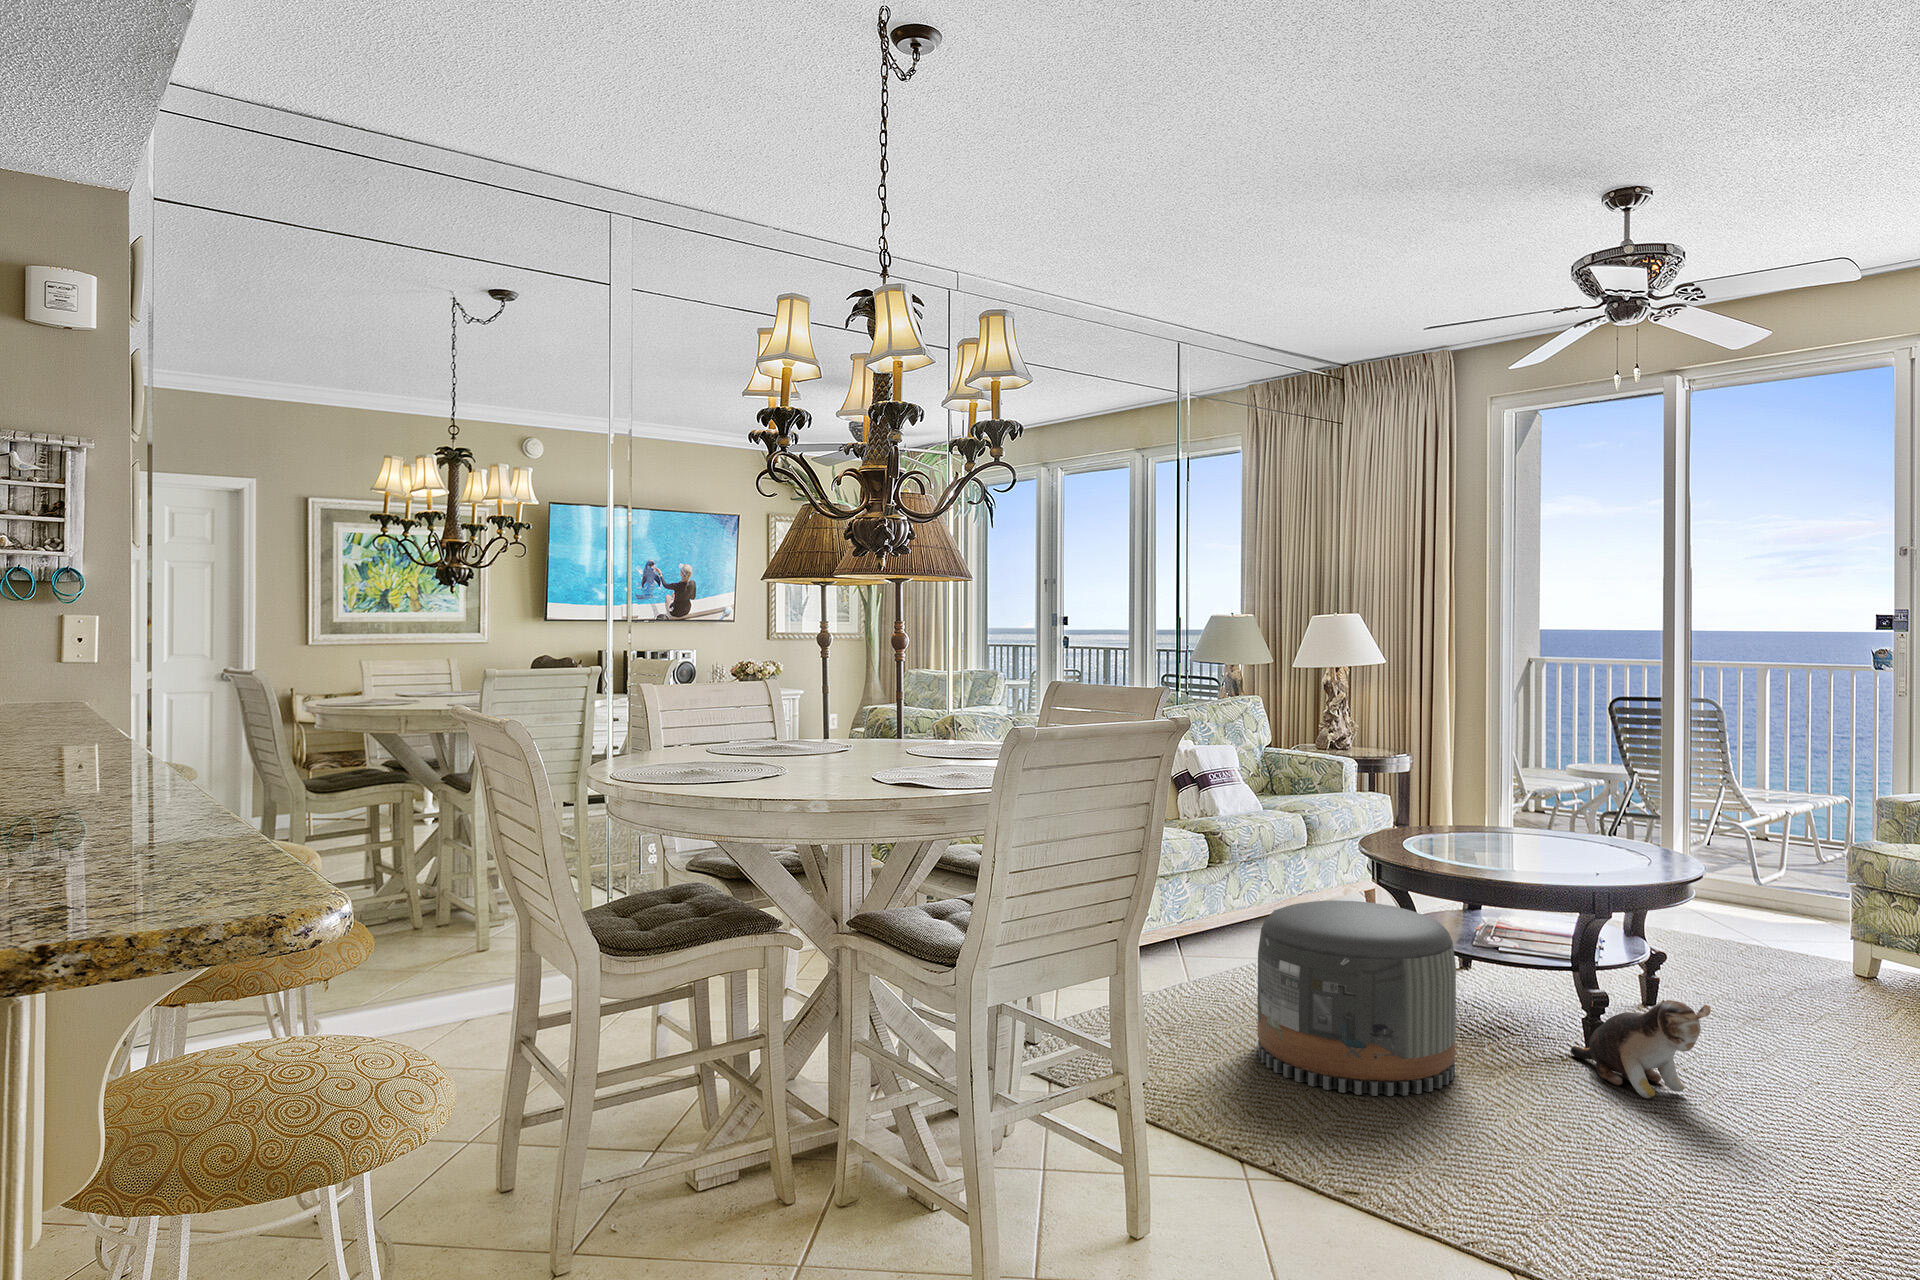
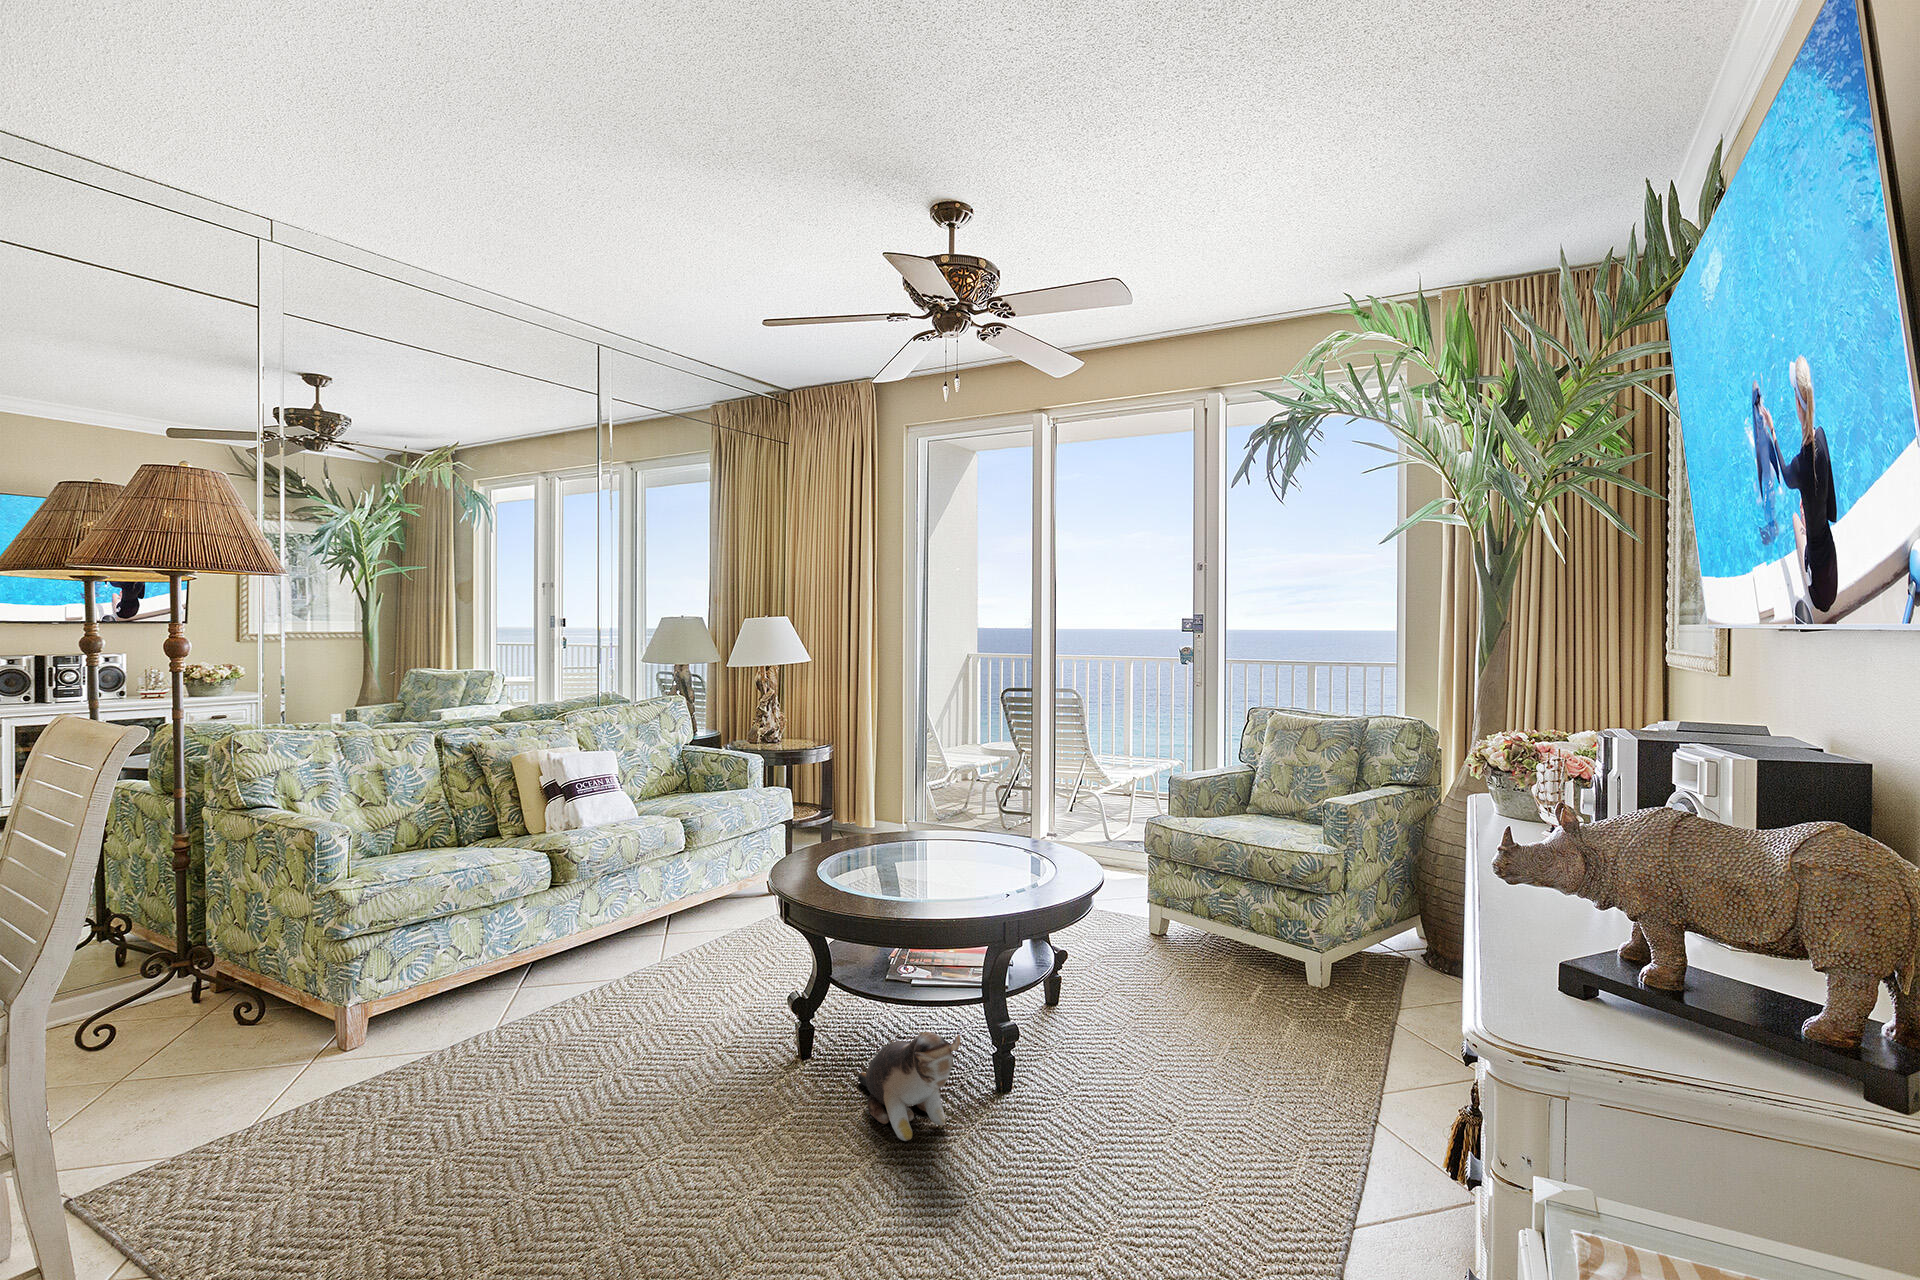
pouf: present [1258,900,1456,1096] -> none [484,941,719,1199]

